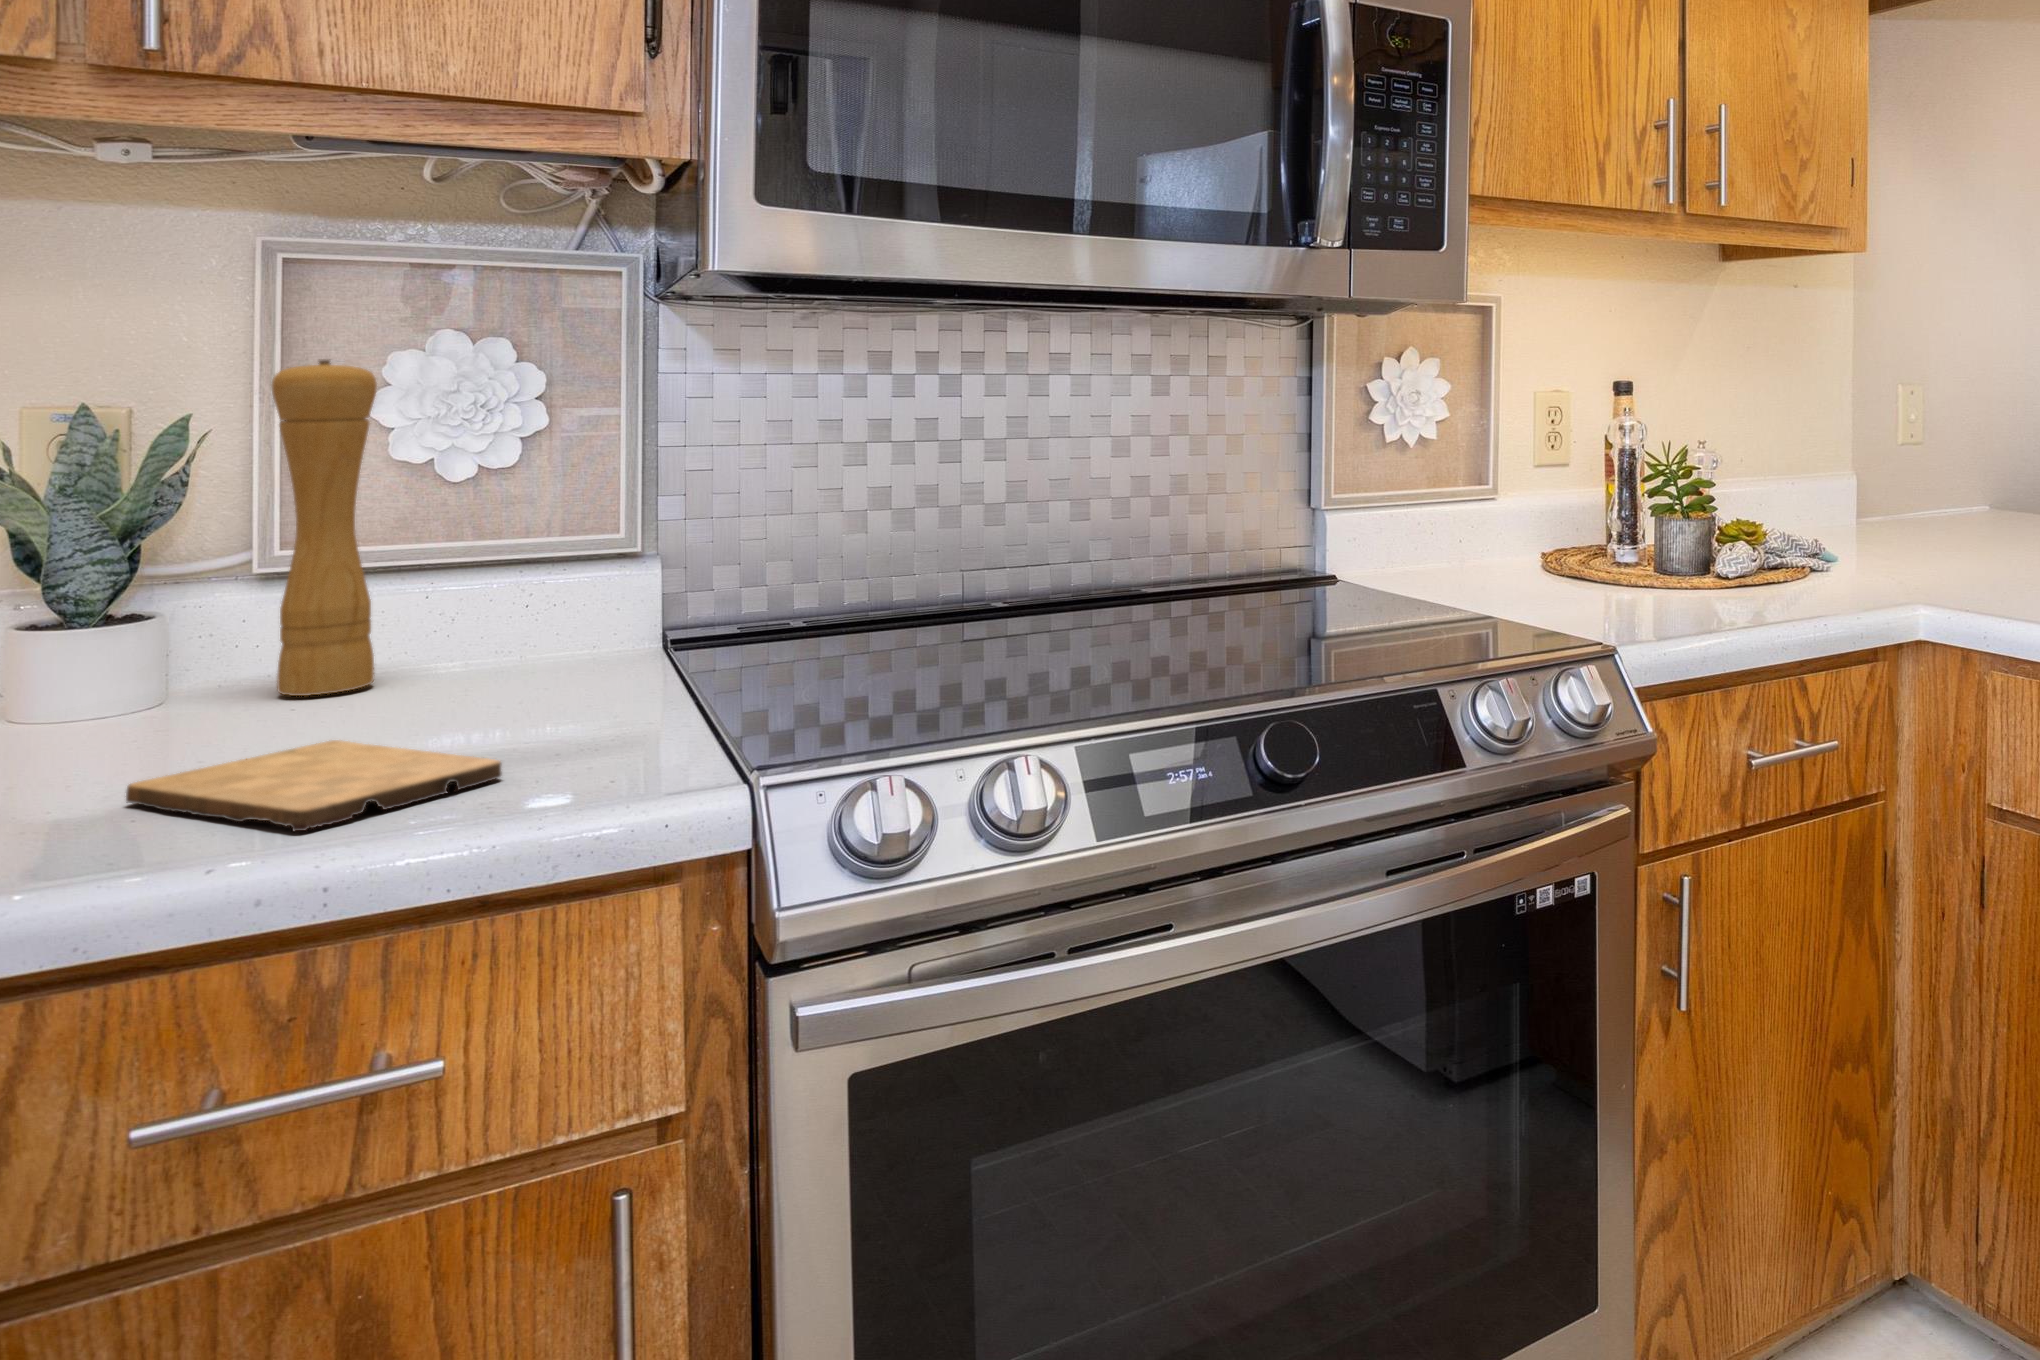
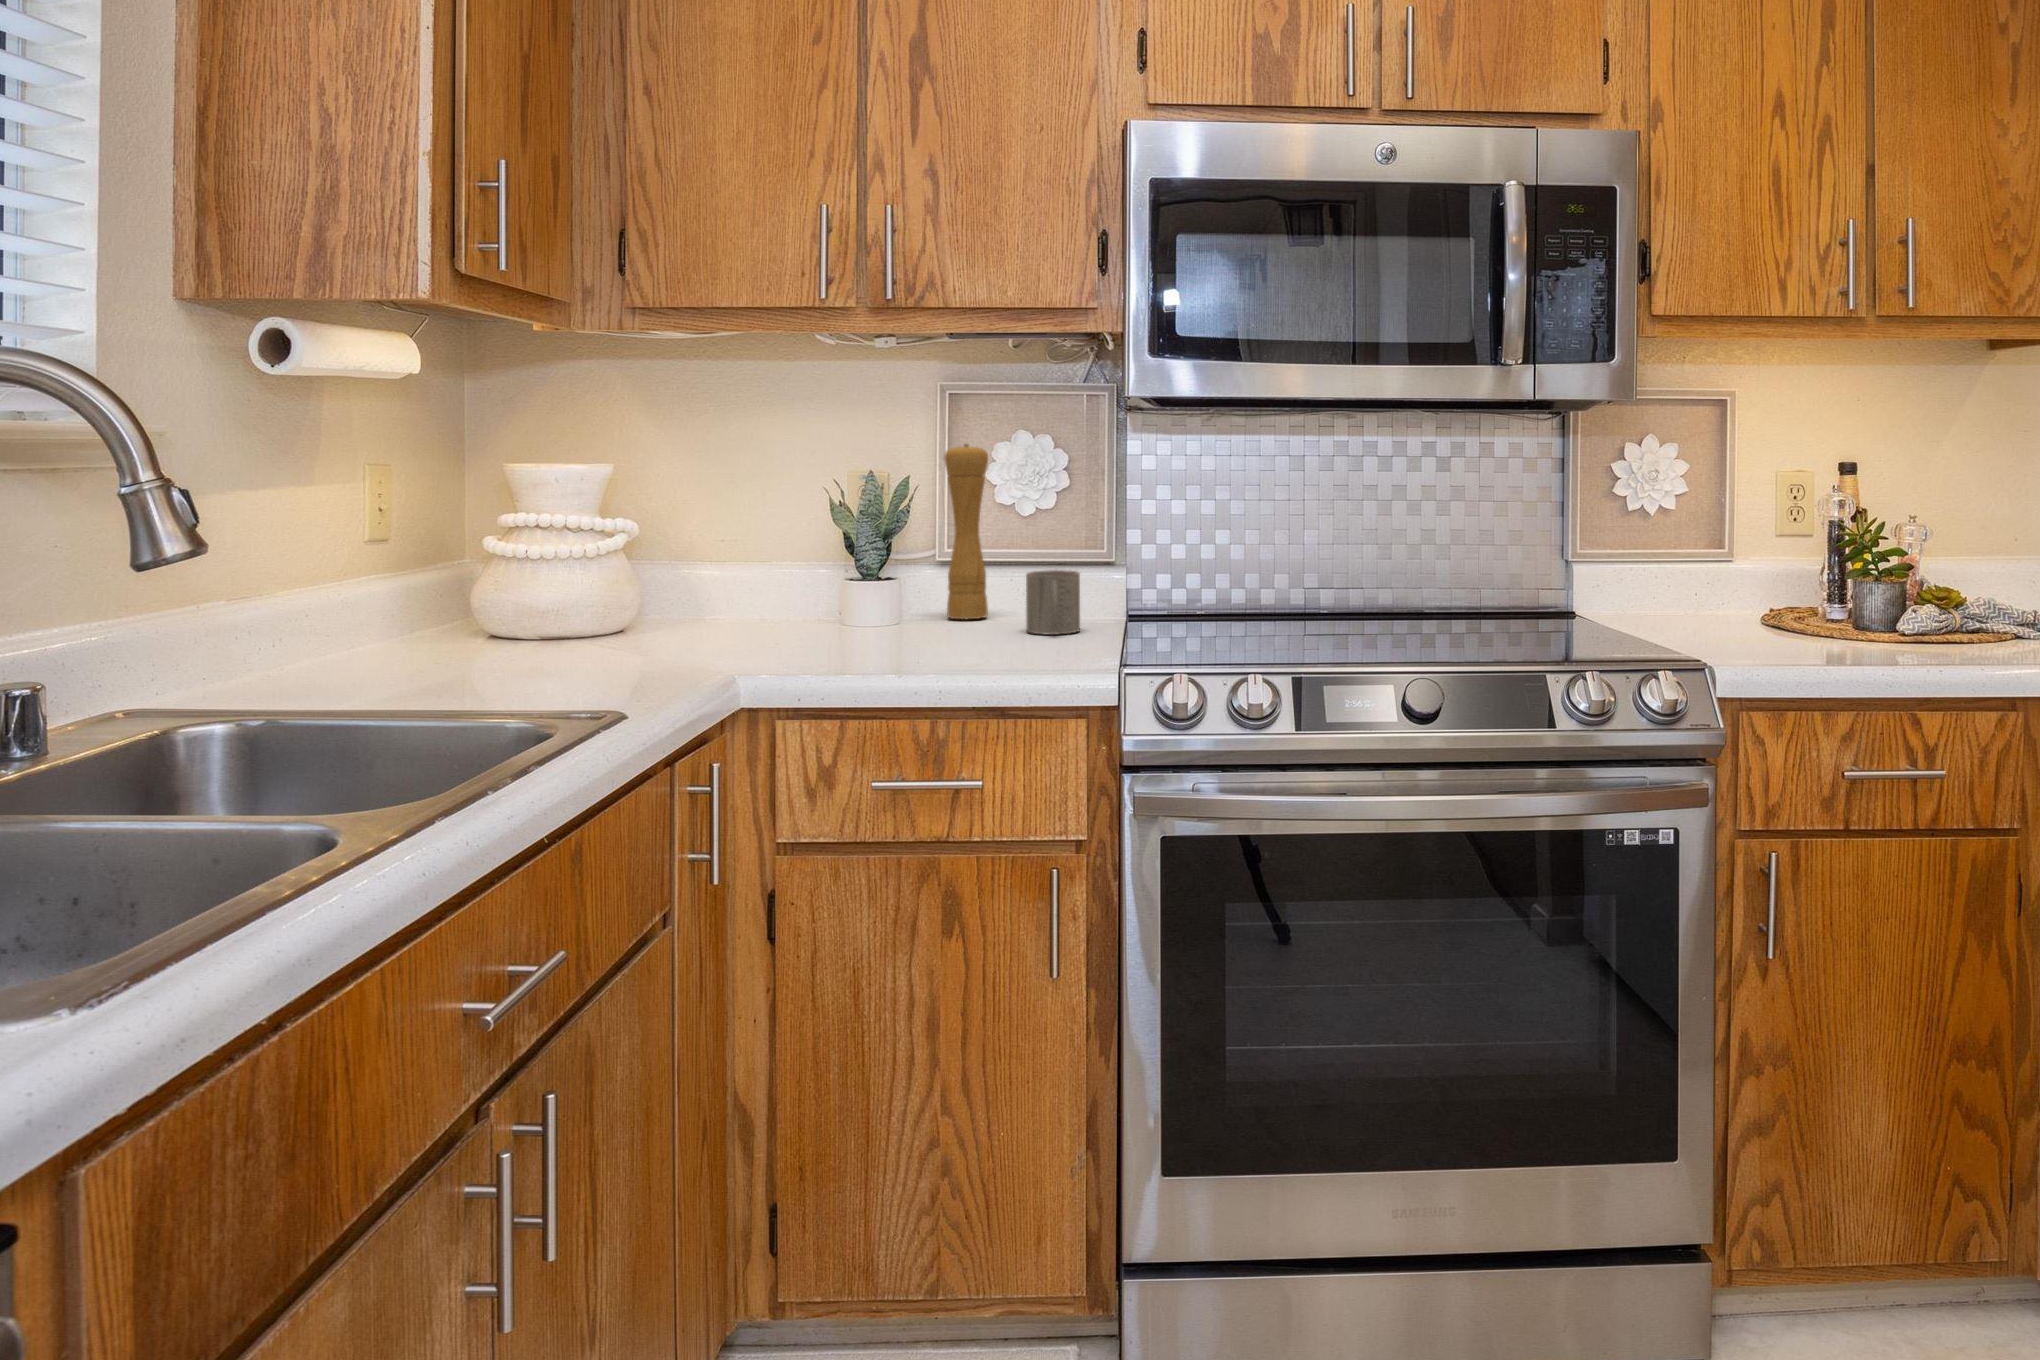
mug: none [483,587,601,712] -> present [1026,570,1080,635]
cutting board: present [126,740,502,831] -> none [879,635,1016,666]

